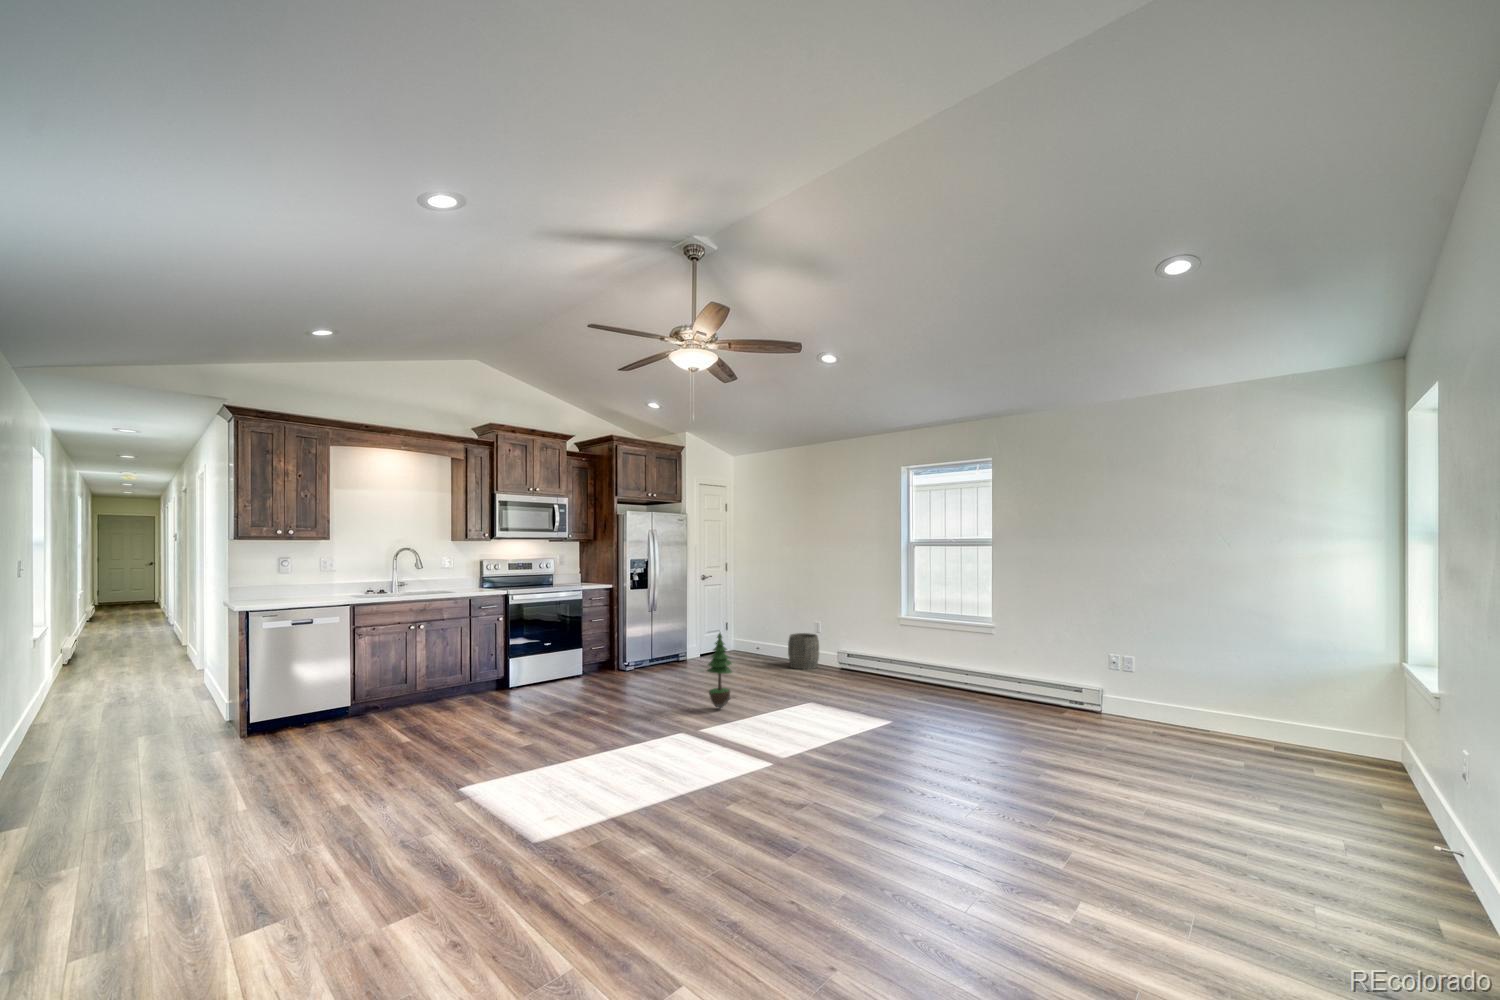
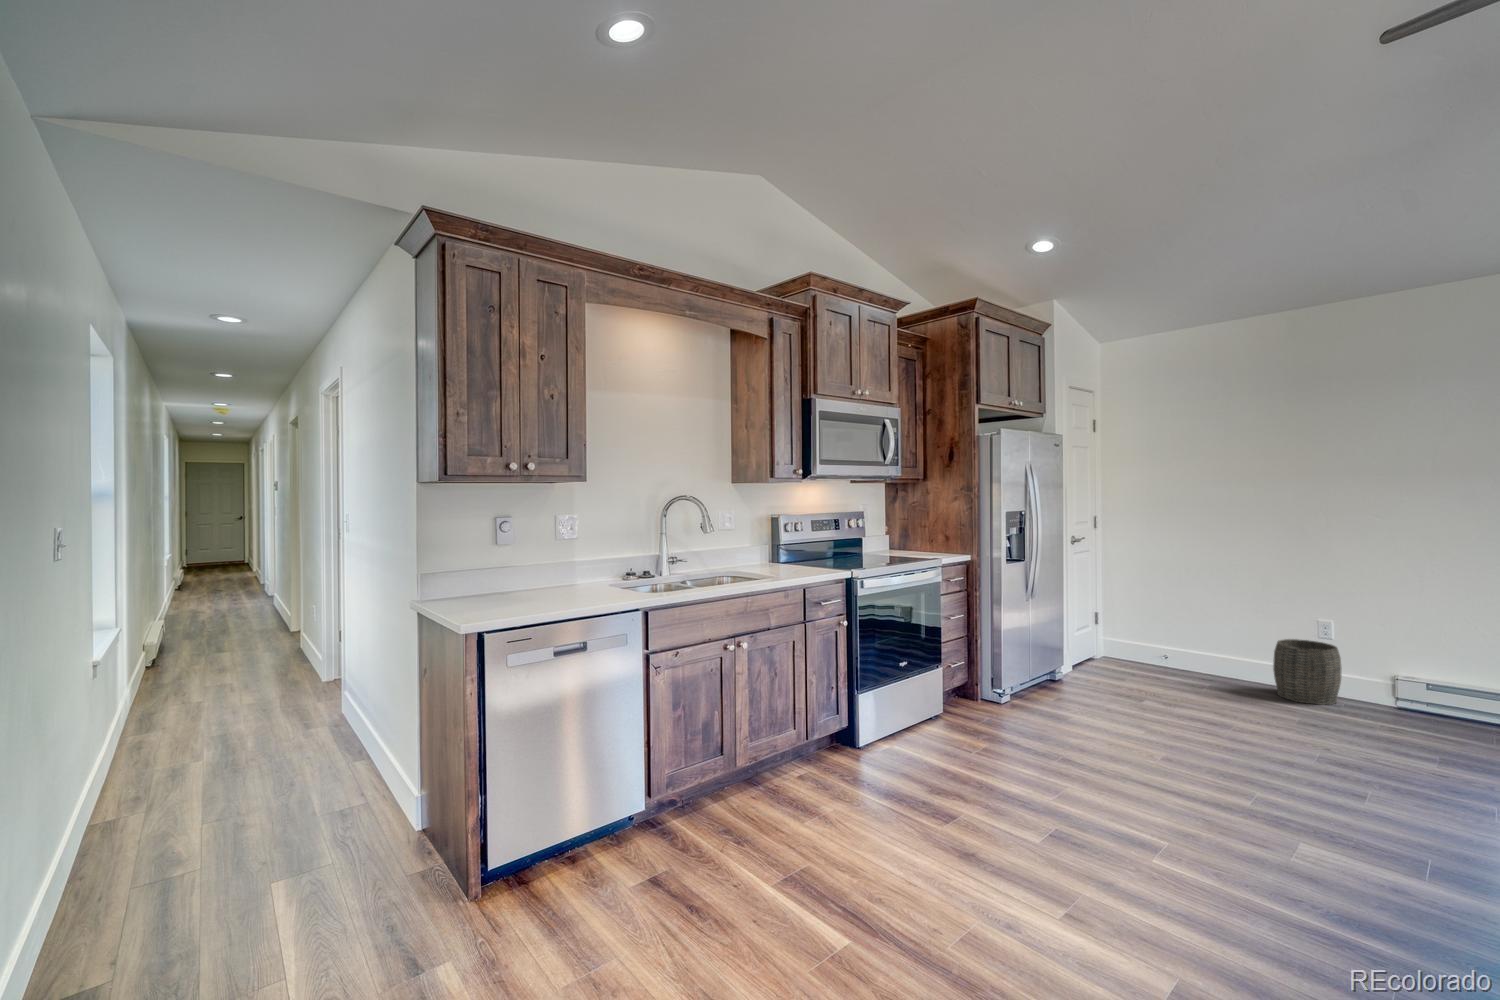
potted tree: present [707,632,732,709] -> none [1343,667,1419,826]

